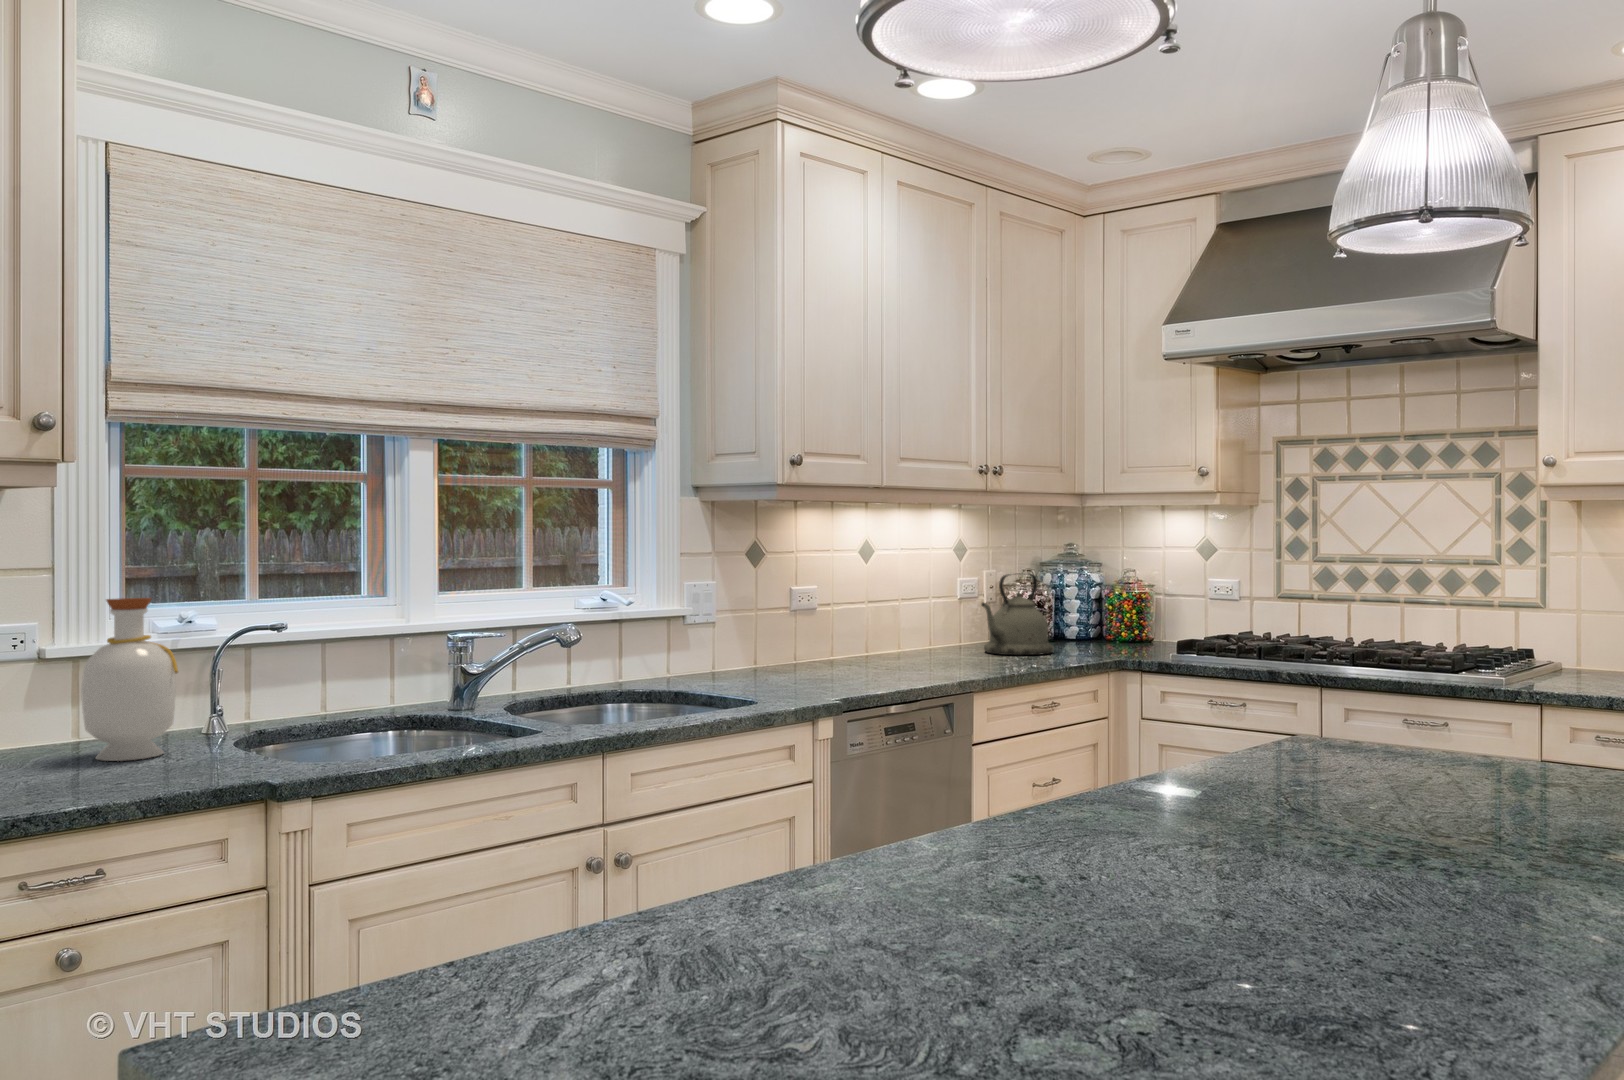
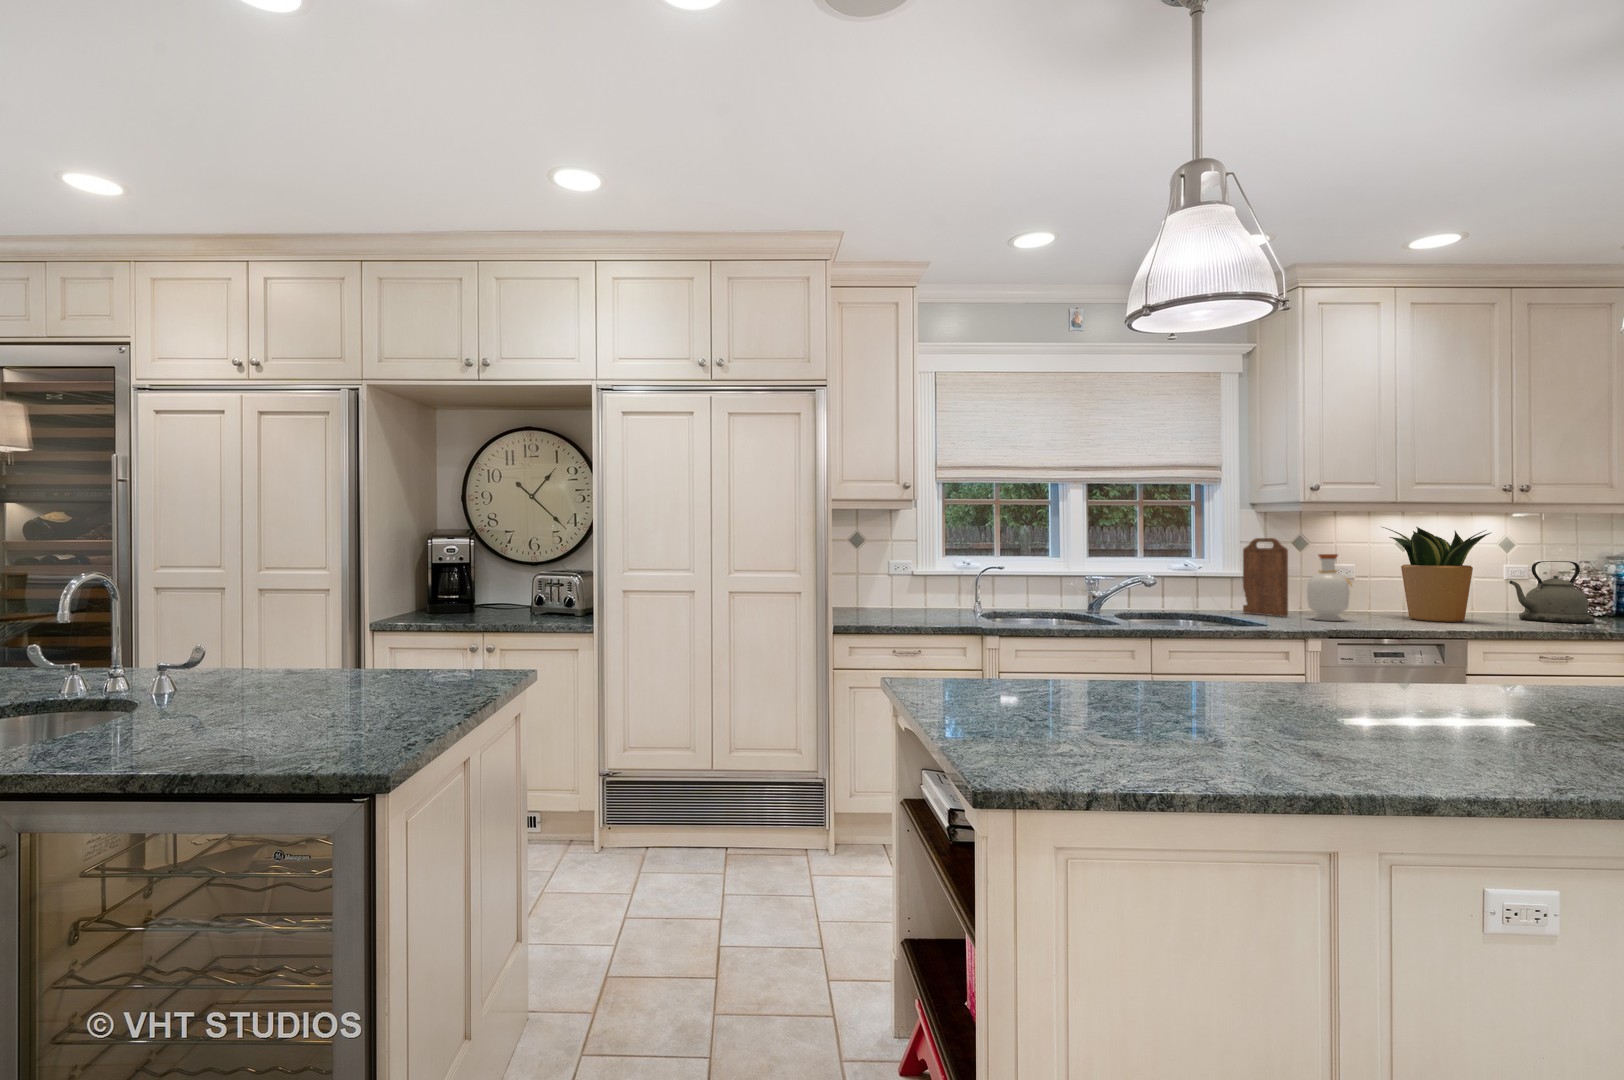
potted plant: none [854,528,984,668] -> present [1383,527,1491,622]
cutting board: none [684,548,755,679] -> present [1243,538,1288,617]
bottle: present [81,598,178,761] -> present [1307,554,1352,621]

